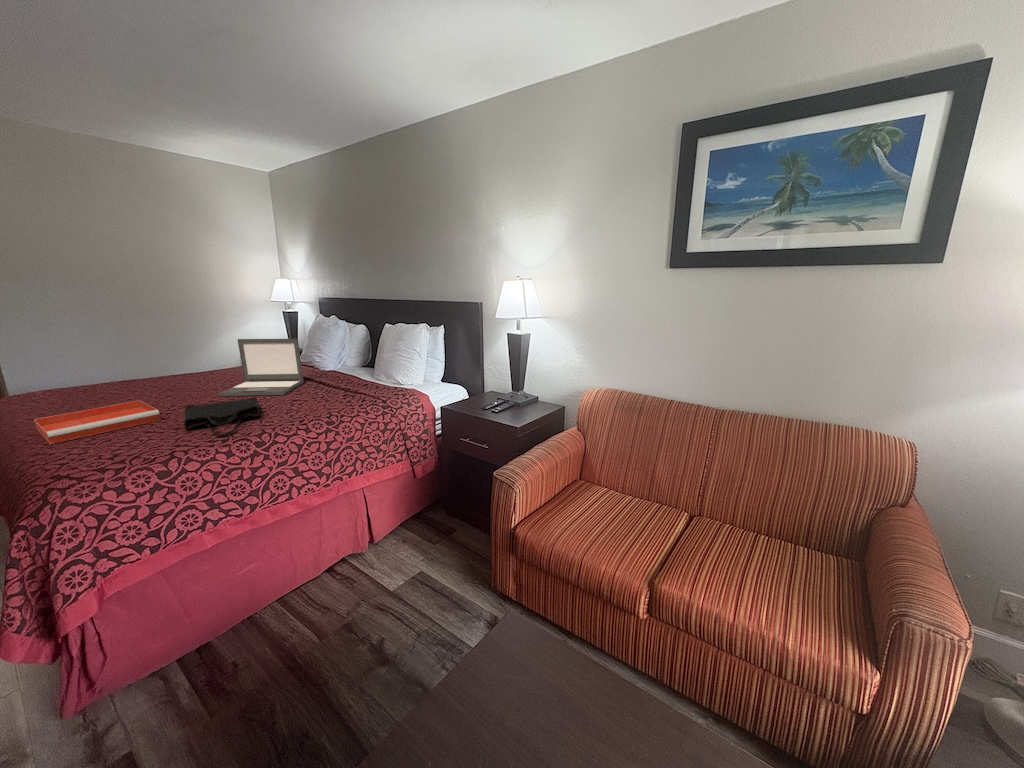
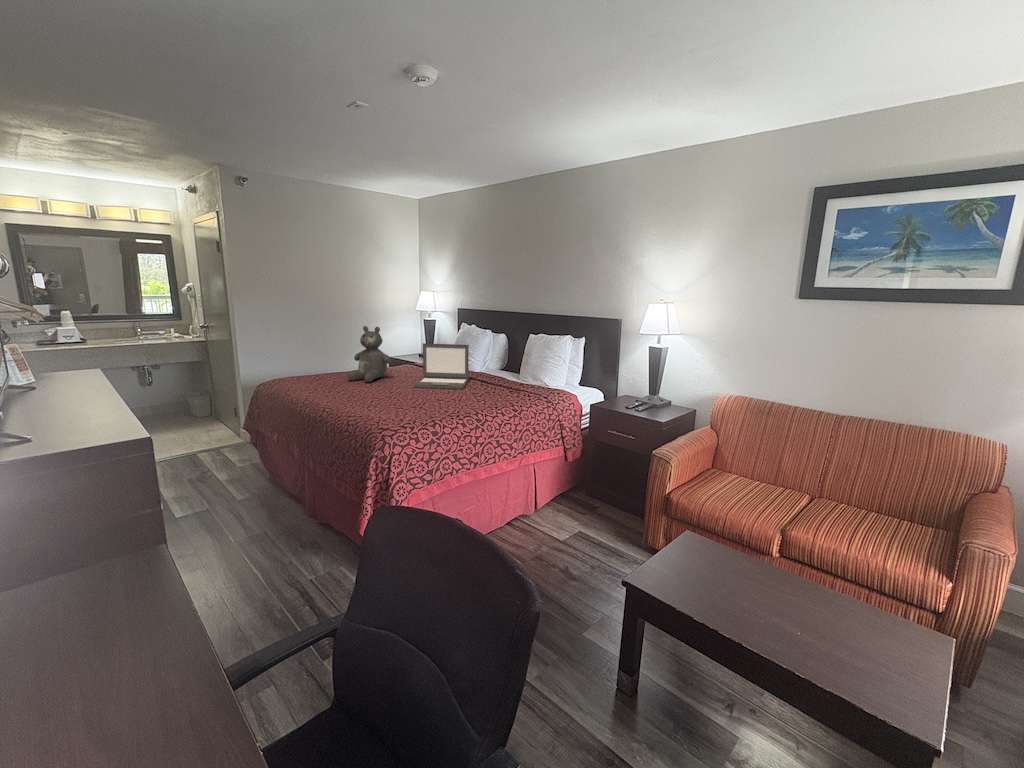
teddy bear: none [131,319,198,392] -> present [347,326,392,382]
tote bag: present [184,397,259,437] -> none [411,388,464,413]
tray: present [34,400,161,444] -> none [321,386,395,410]

